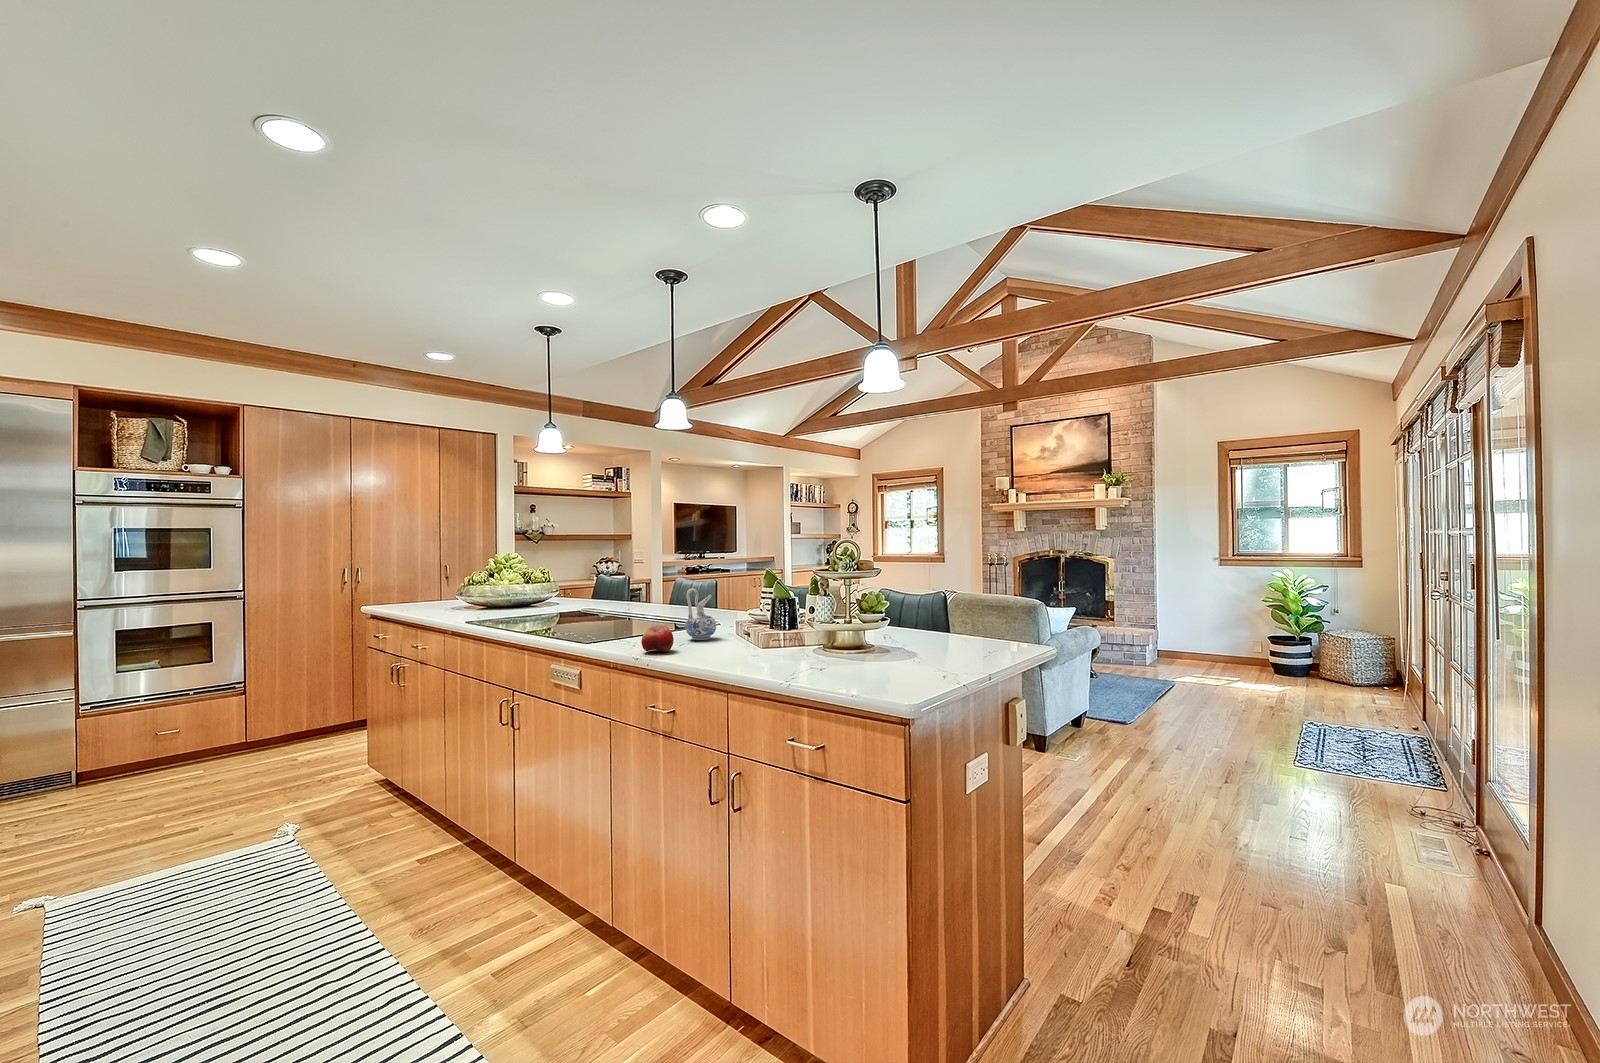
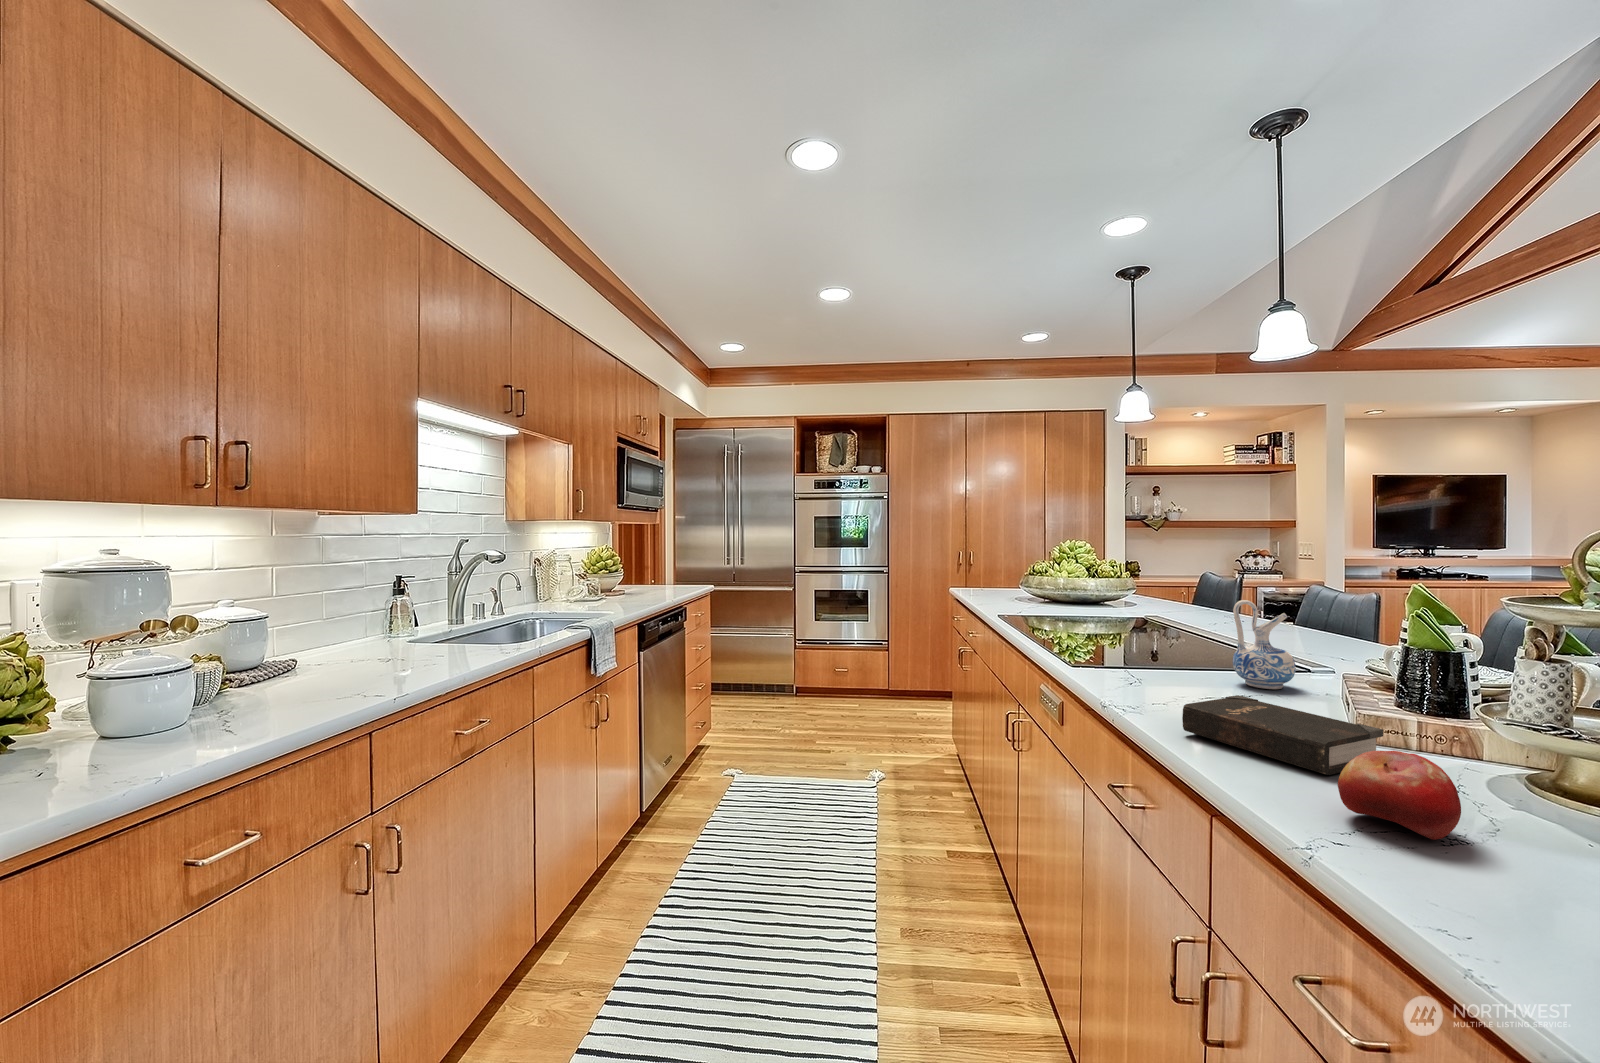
fruit: present [641,626,674,652] -> present [1338,751,1461,840]
hardback book: none [695,640,777,666] -> present [1182,695,1383,775]

